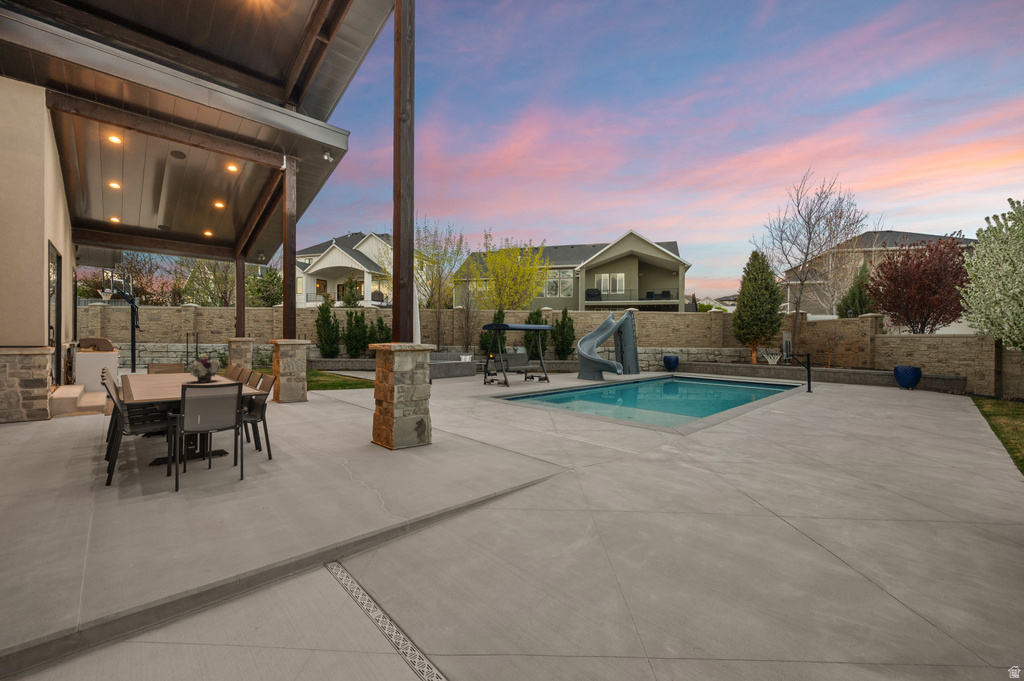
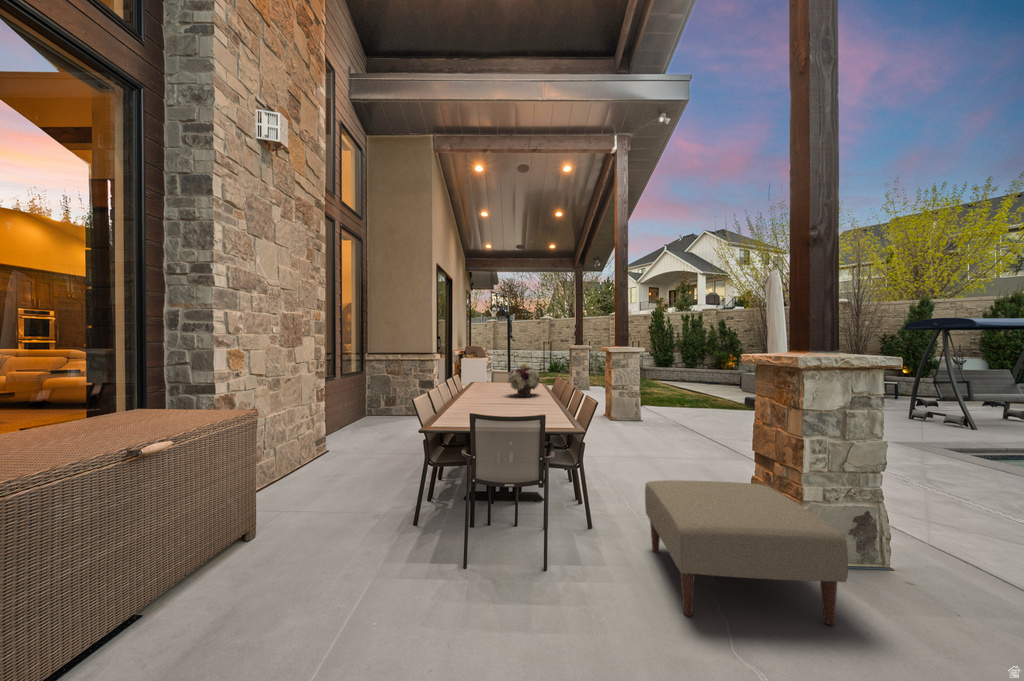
ottoman: none [311,413,402,474] -> present [645,480,848,625]

